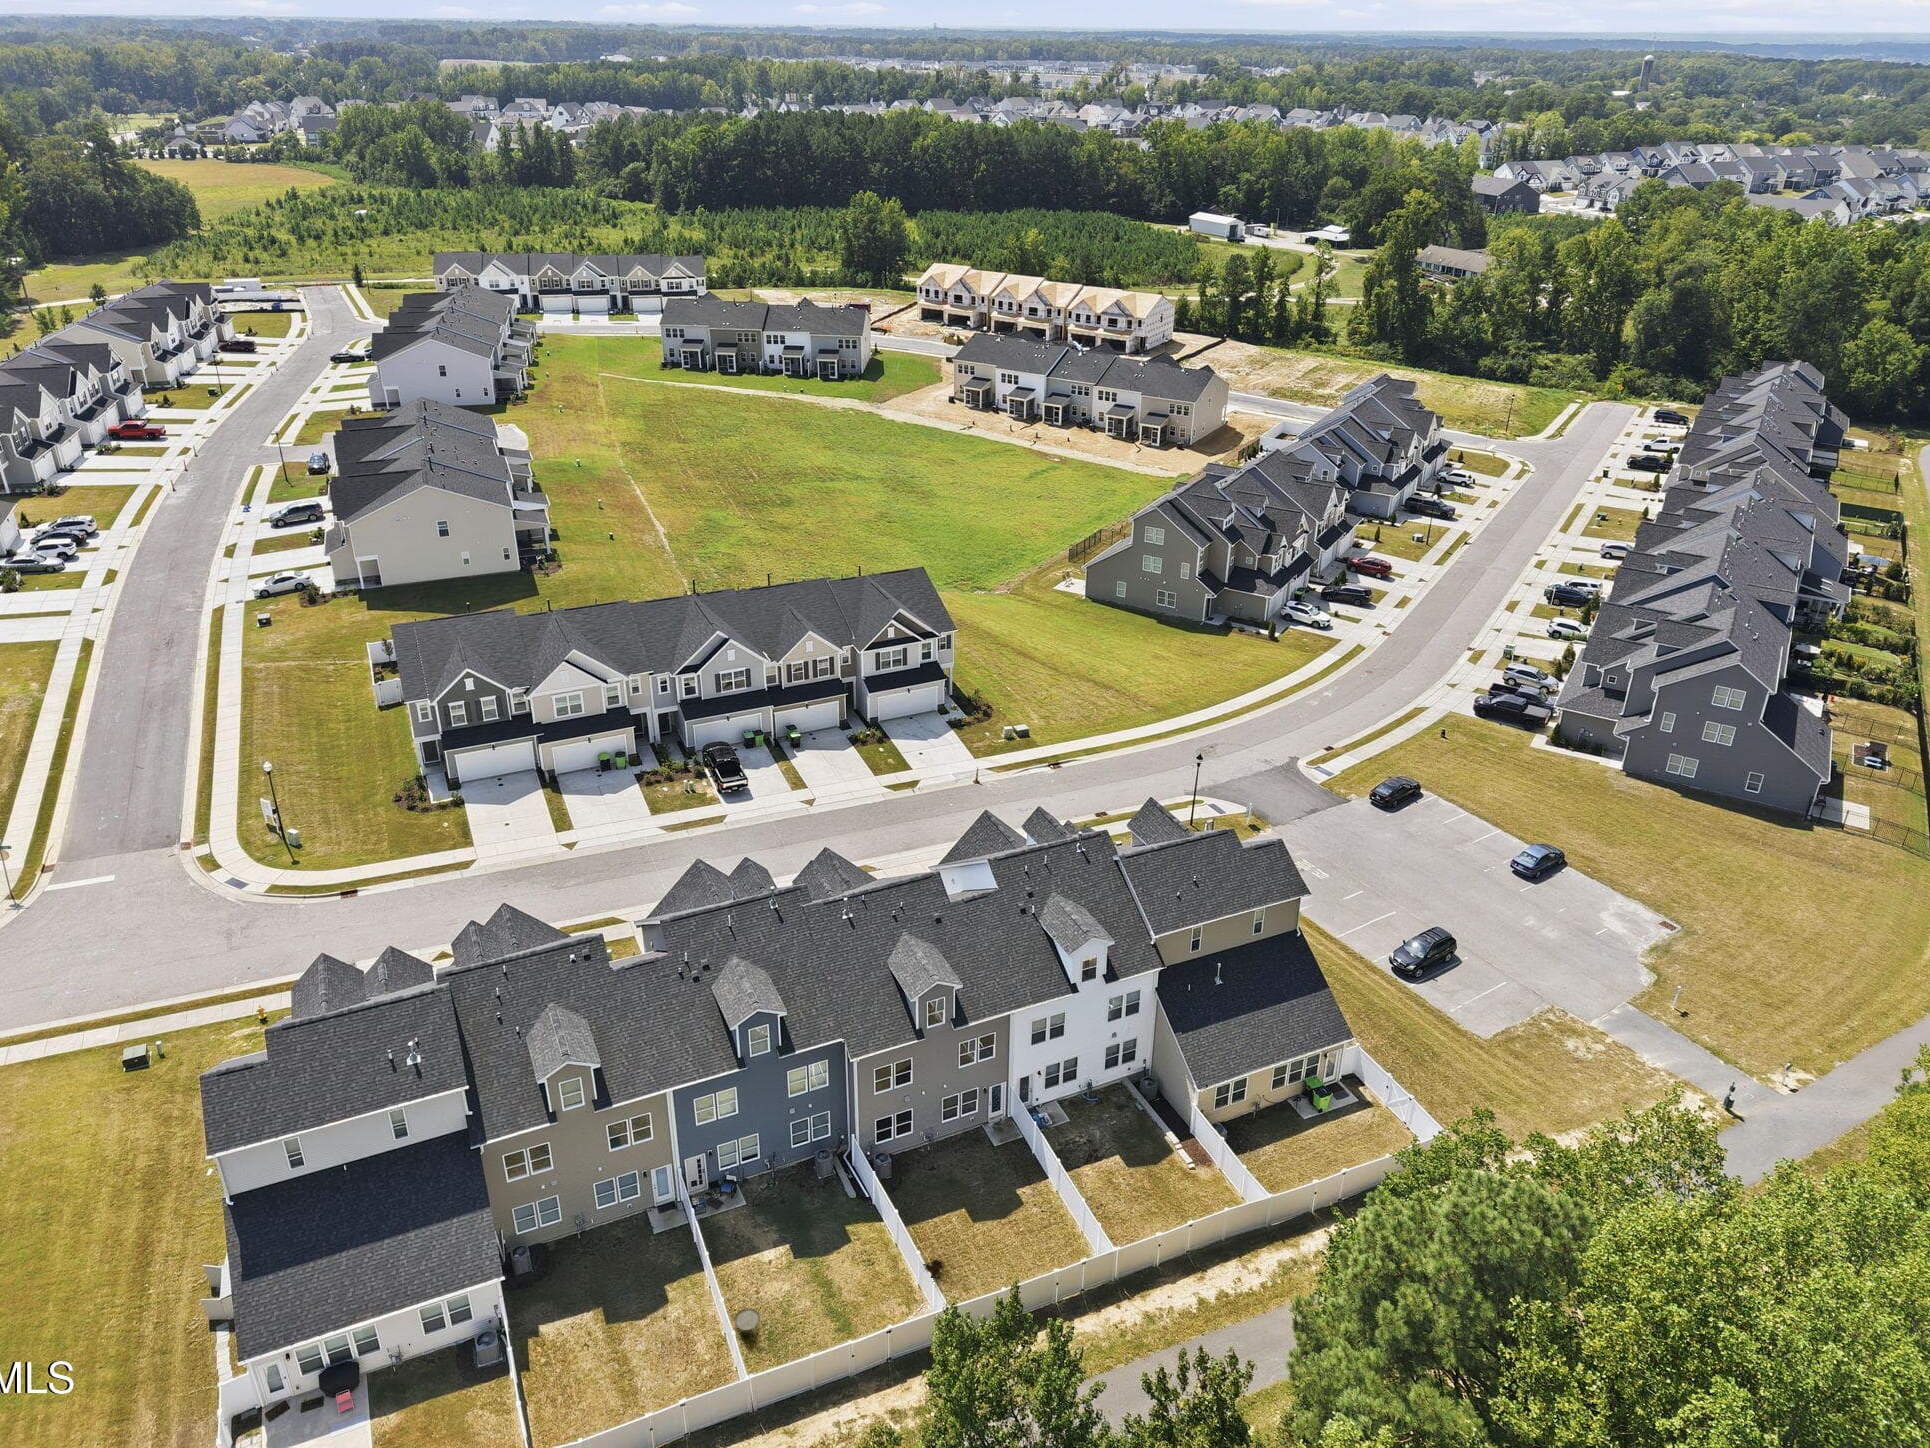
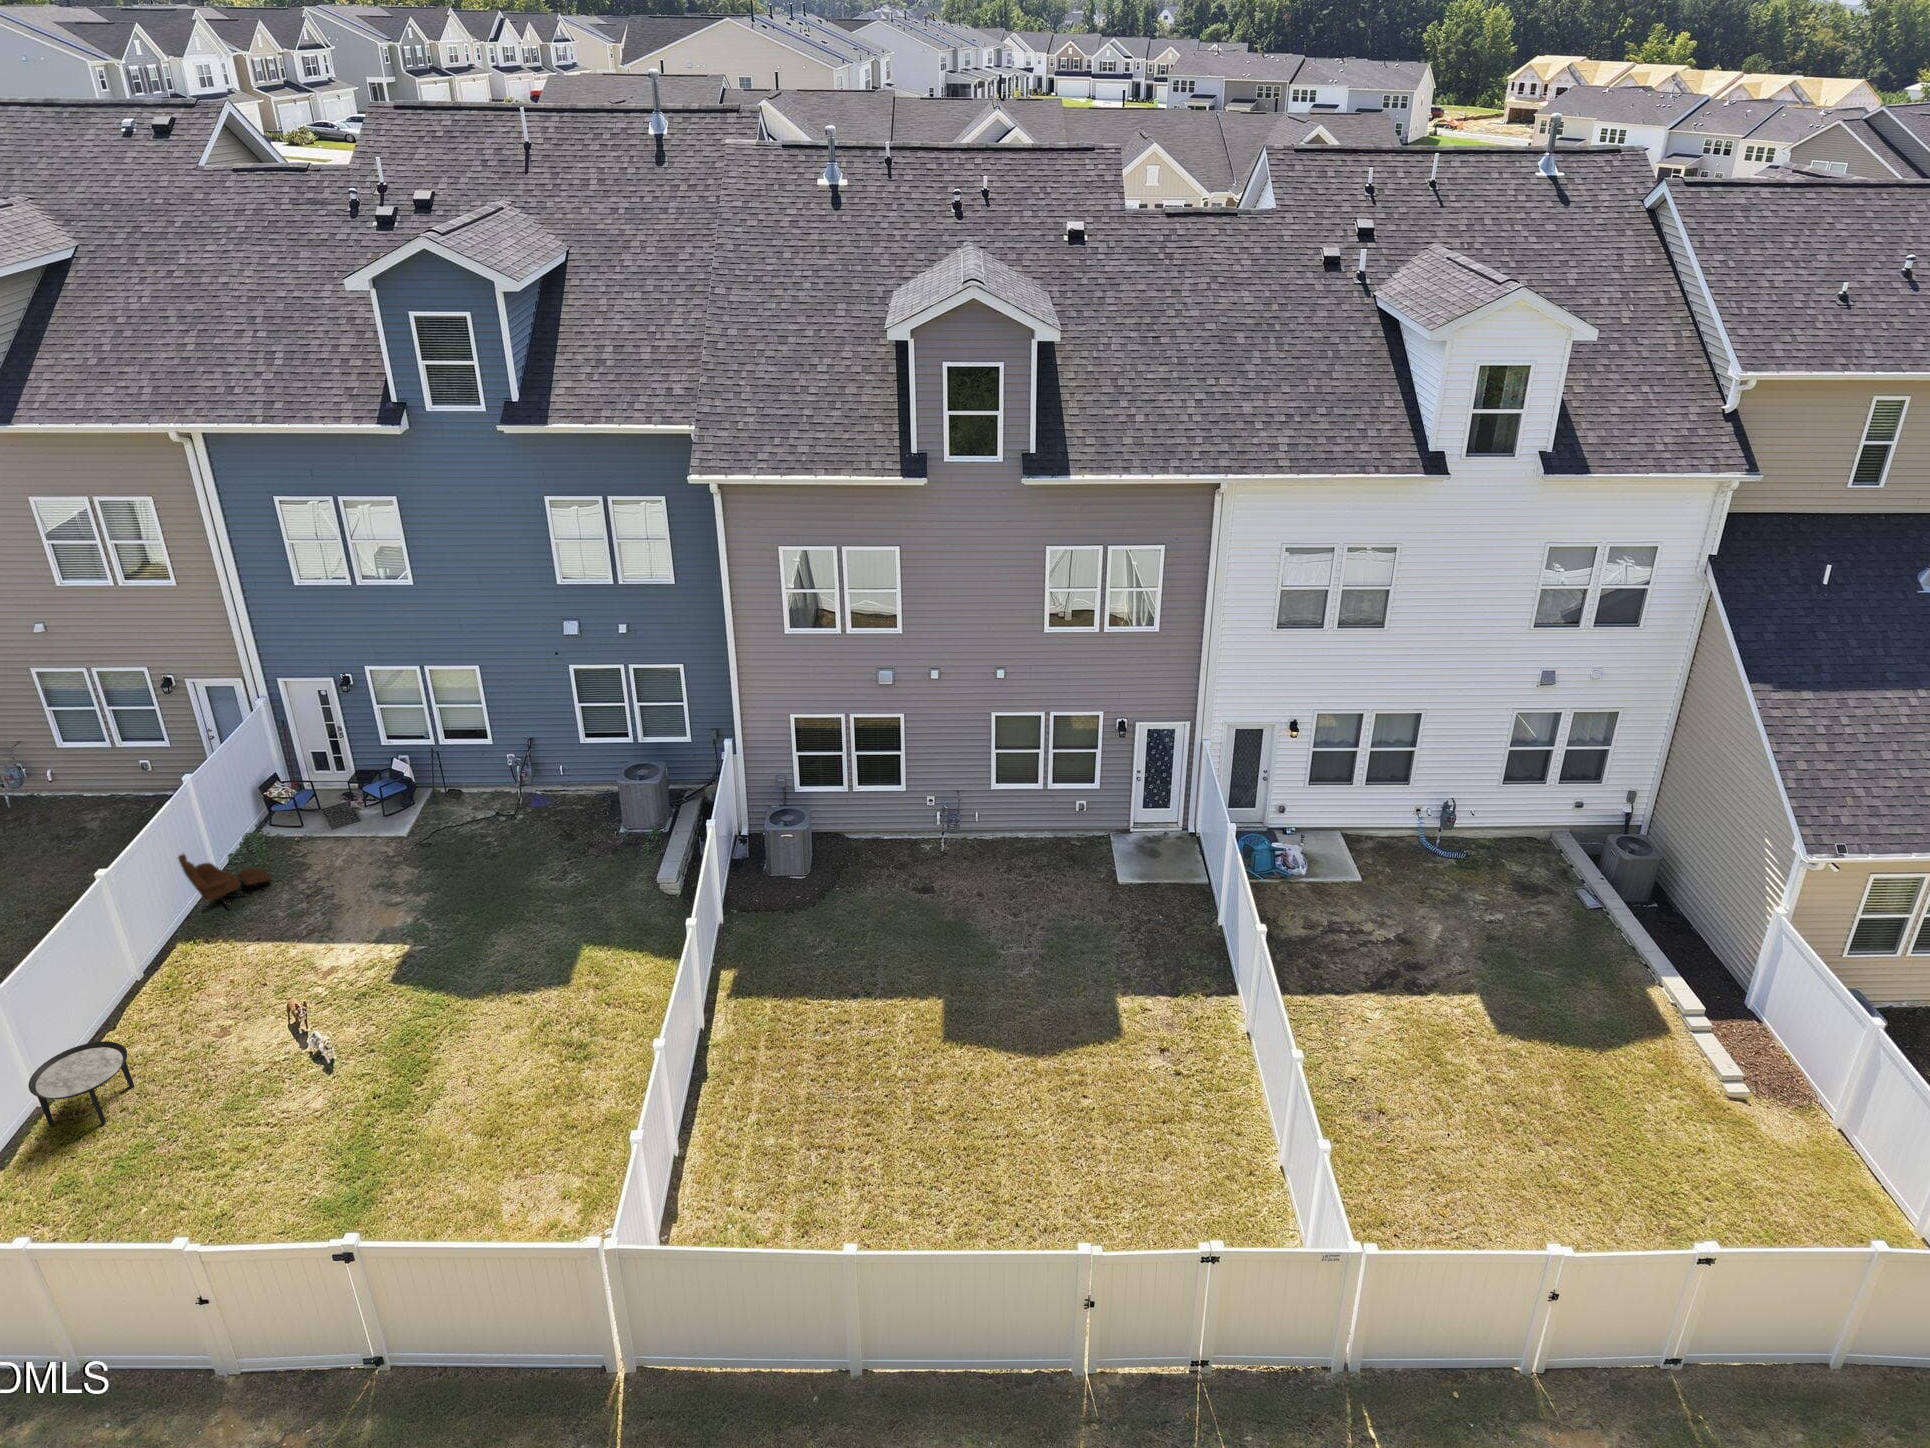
lounge chair: present [924,1259,943,1278] -> present [178,854,271,912]

